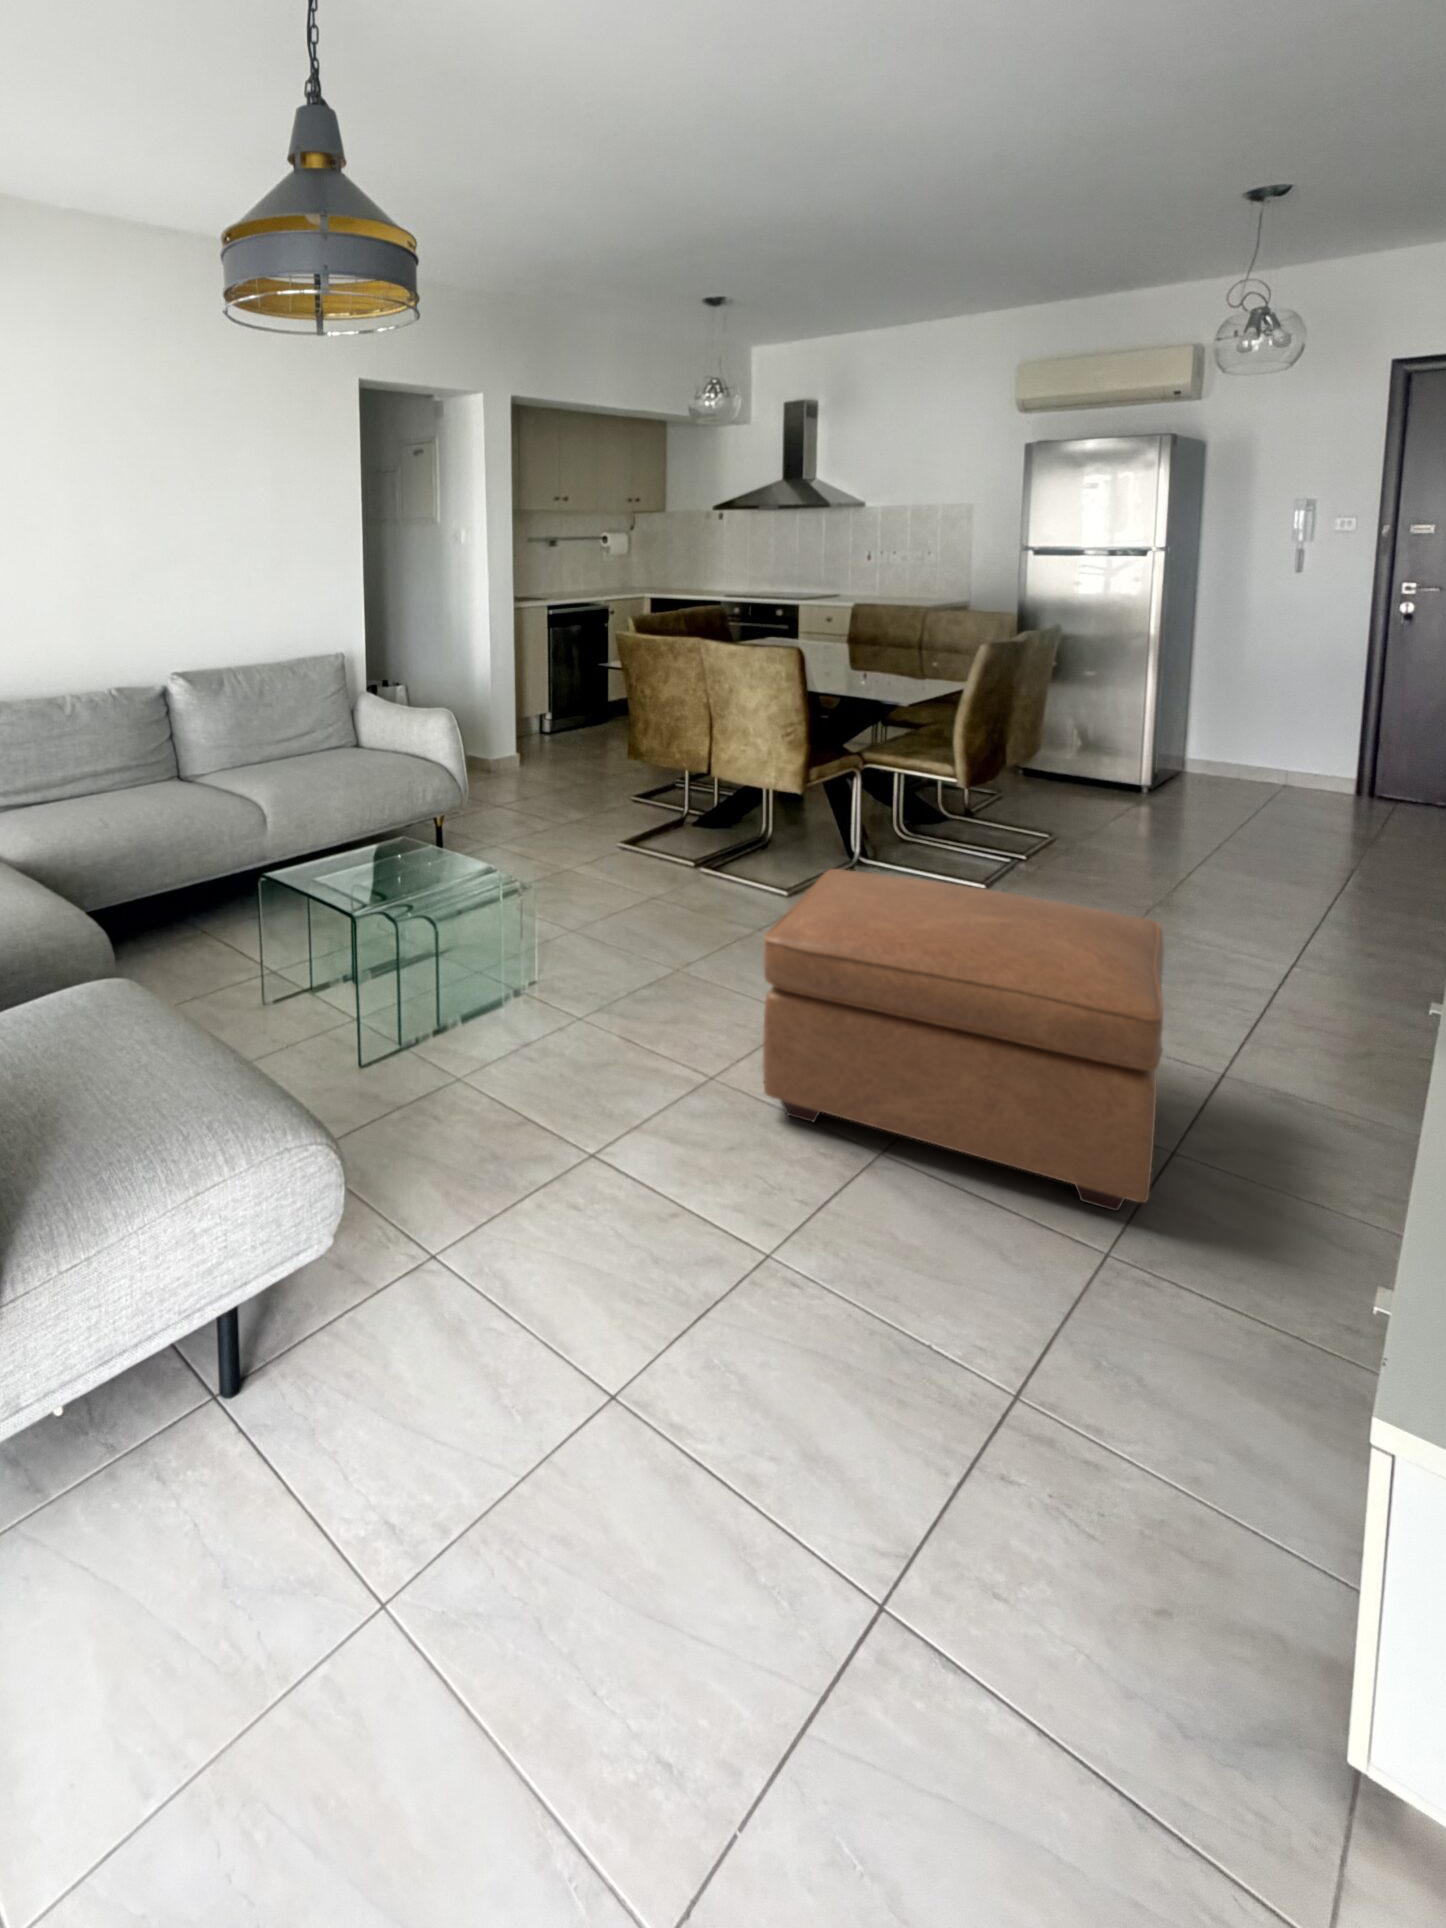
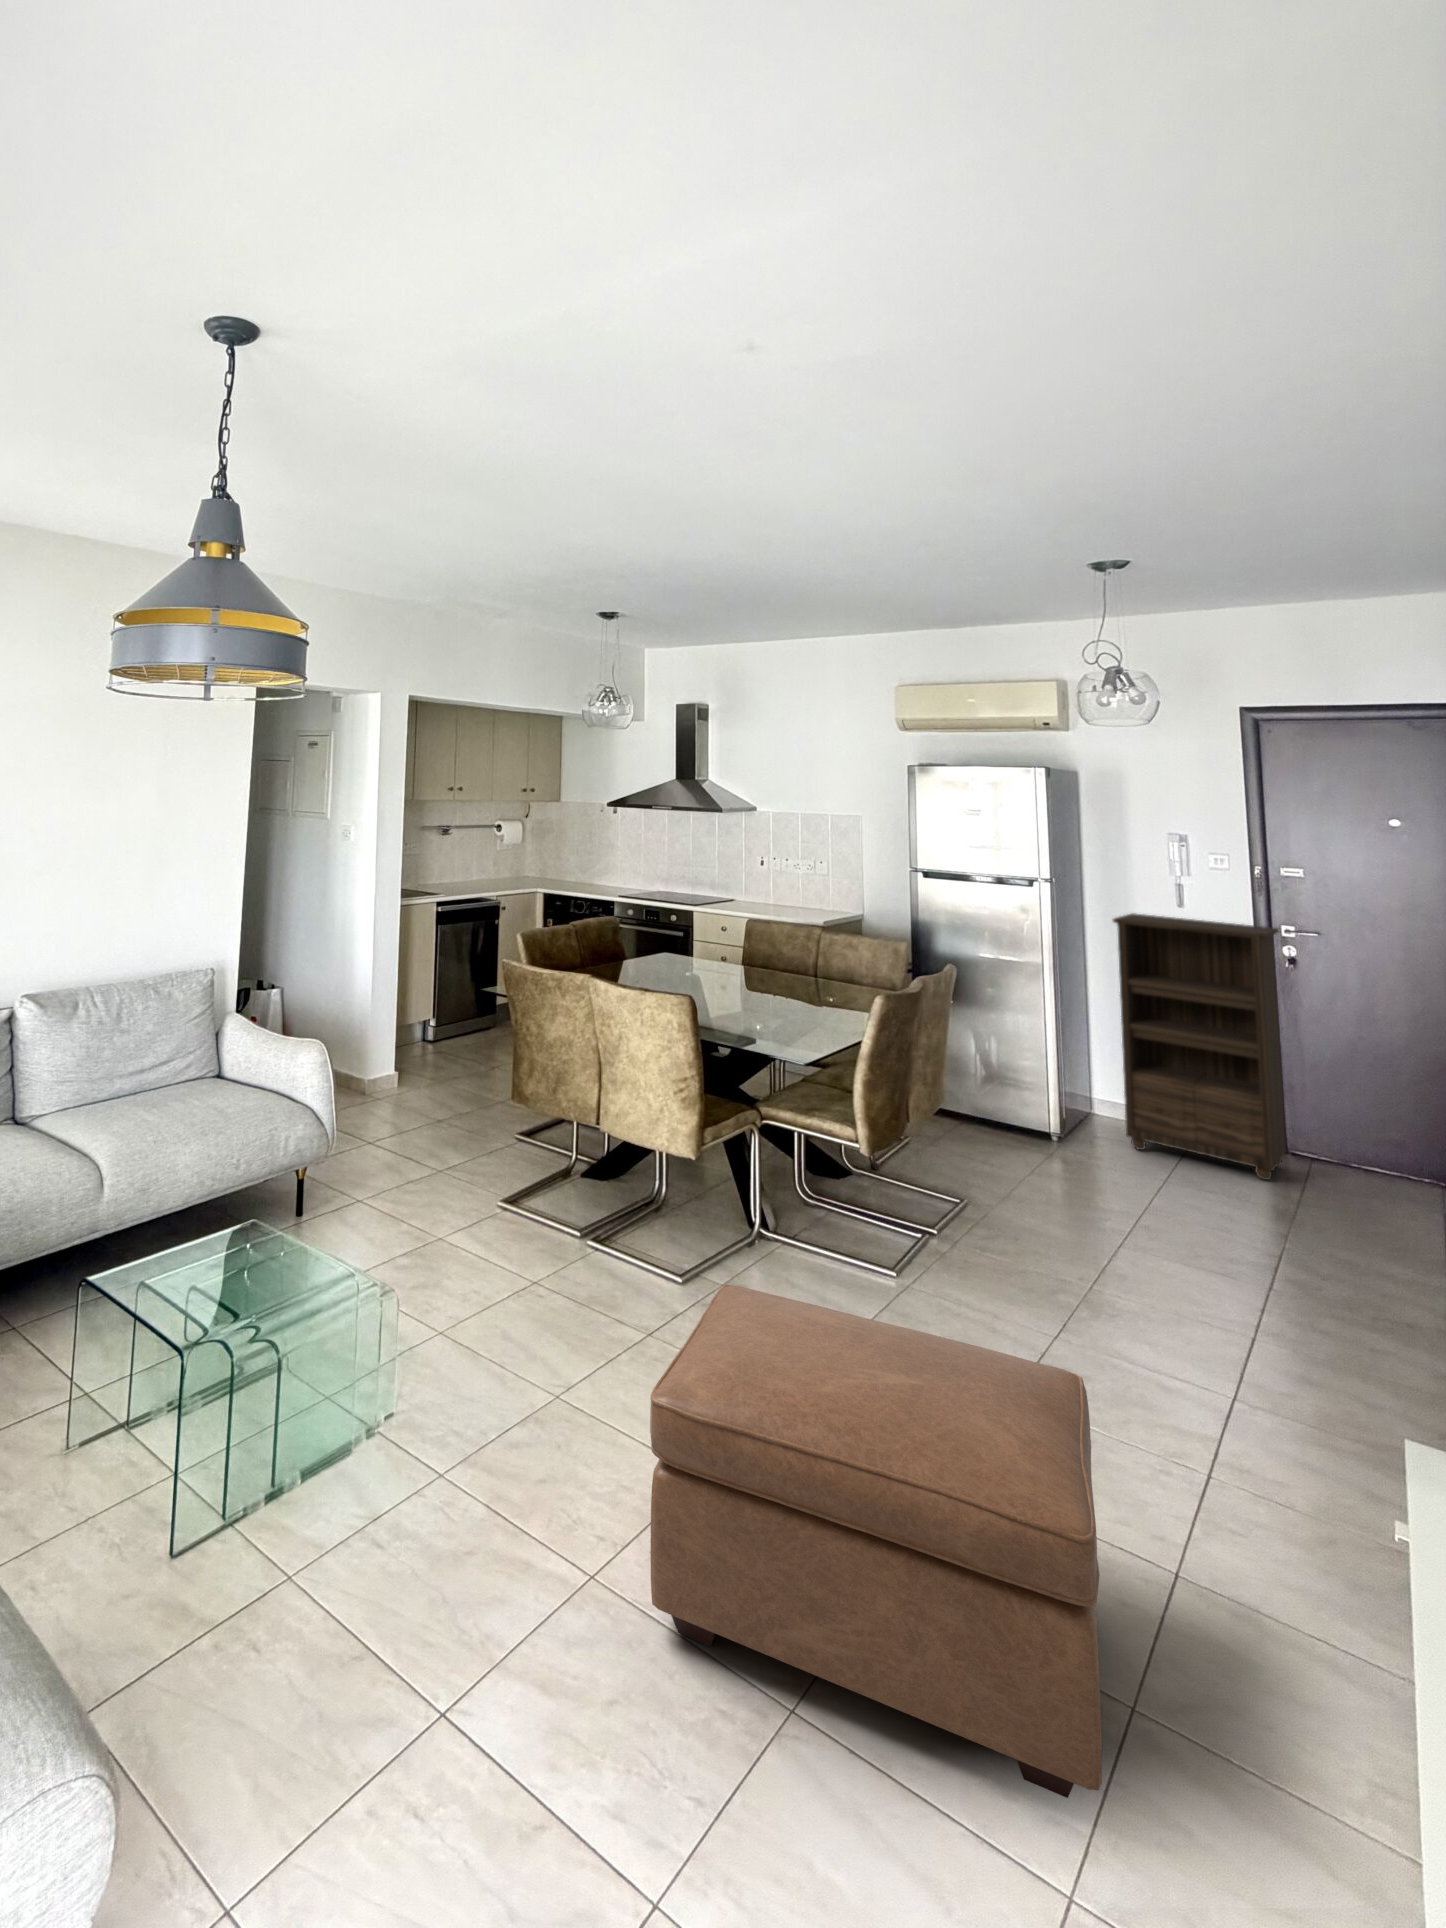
bookshelf: none [1215,580,1397,816] -> present [1113,913,1287,1180]

